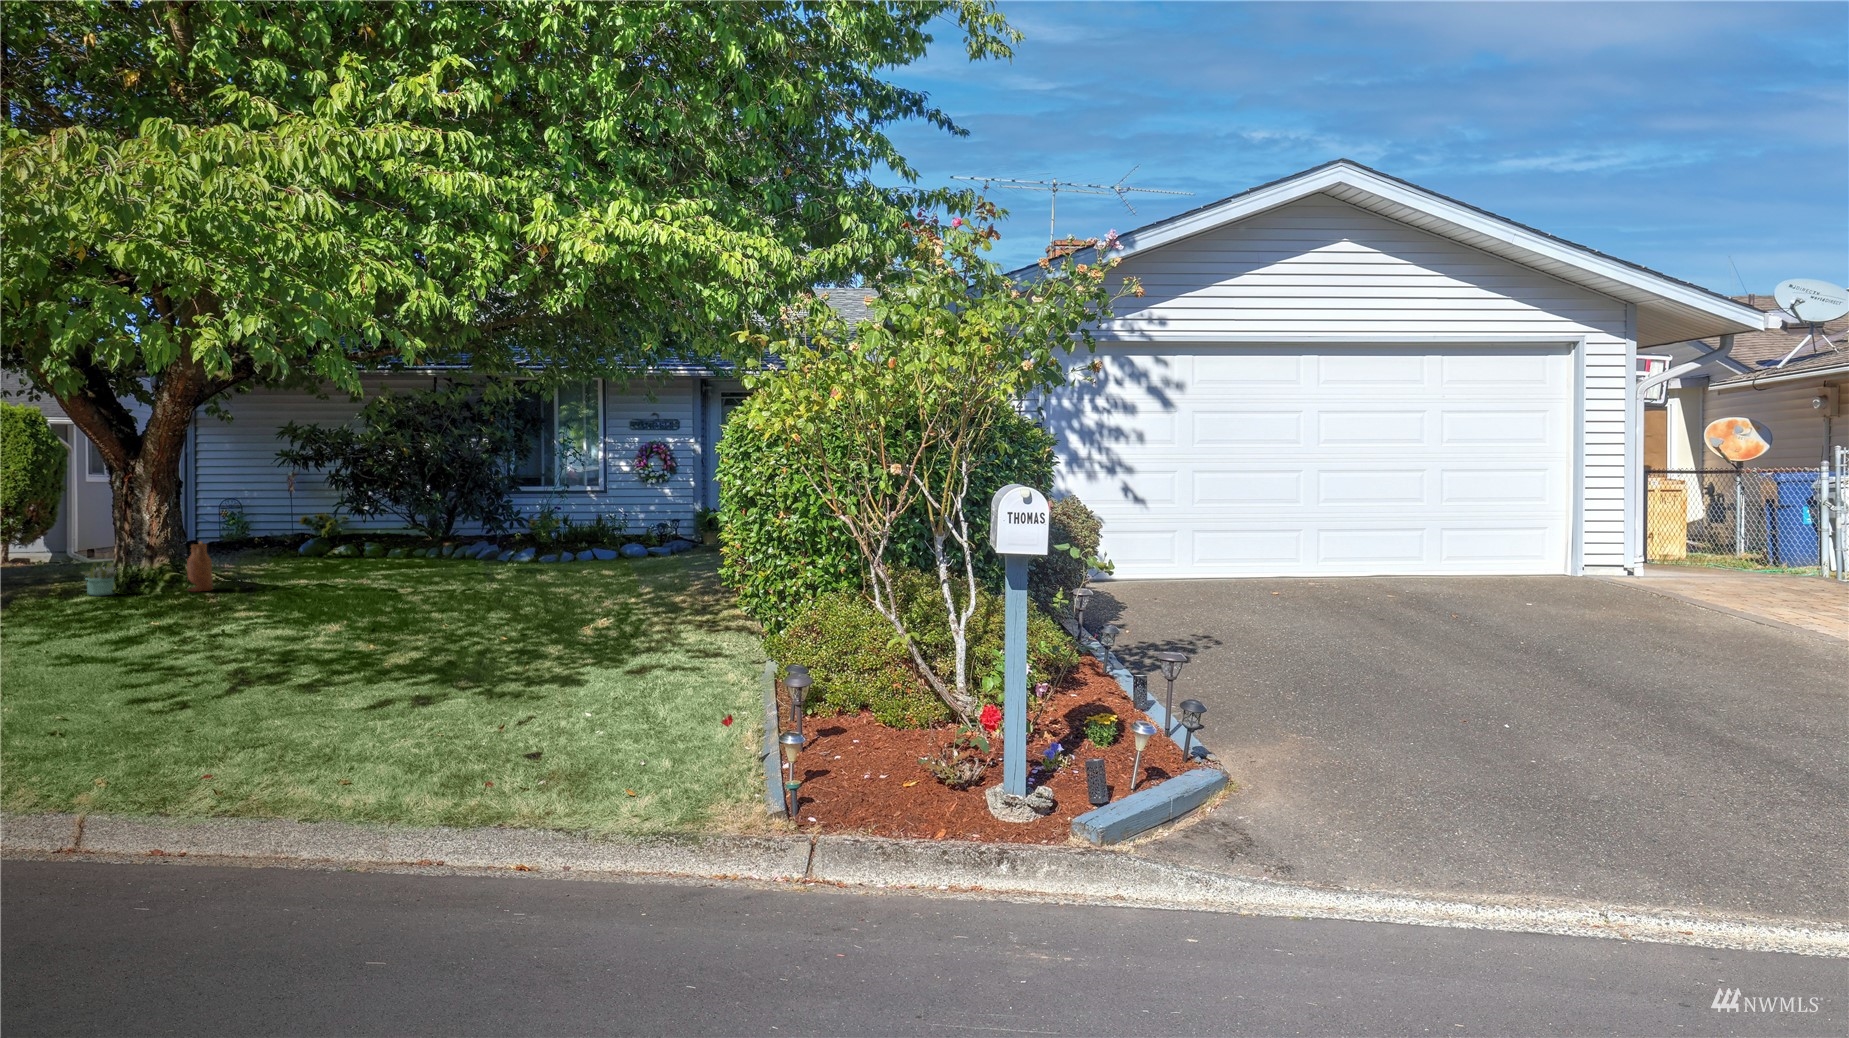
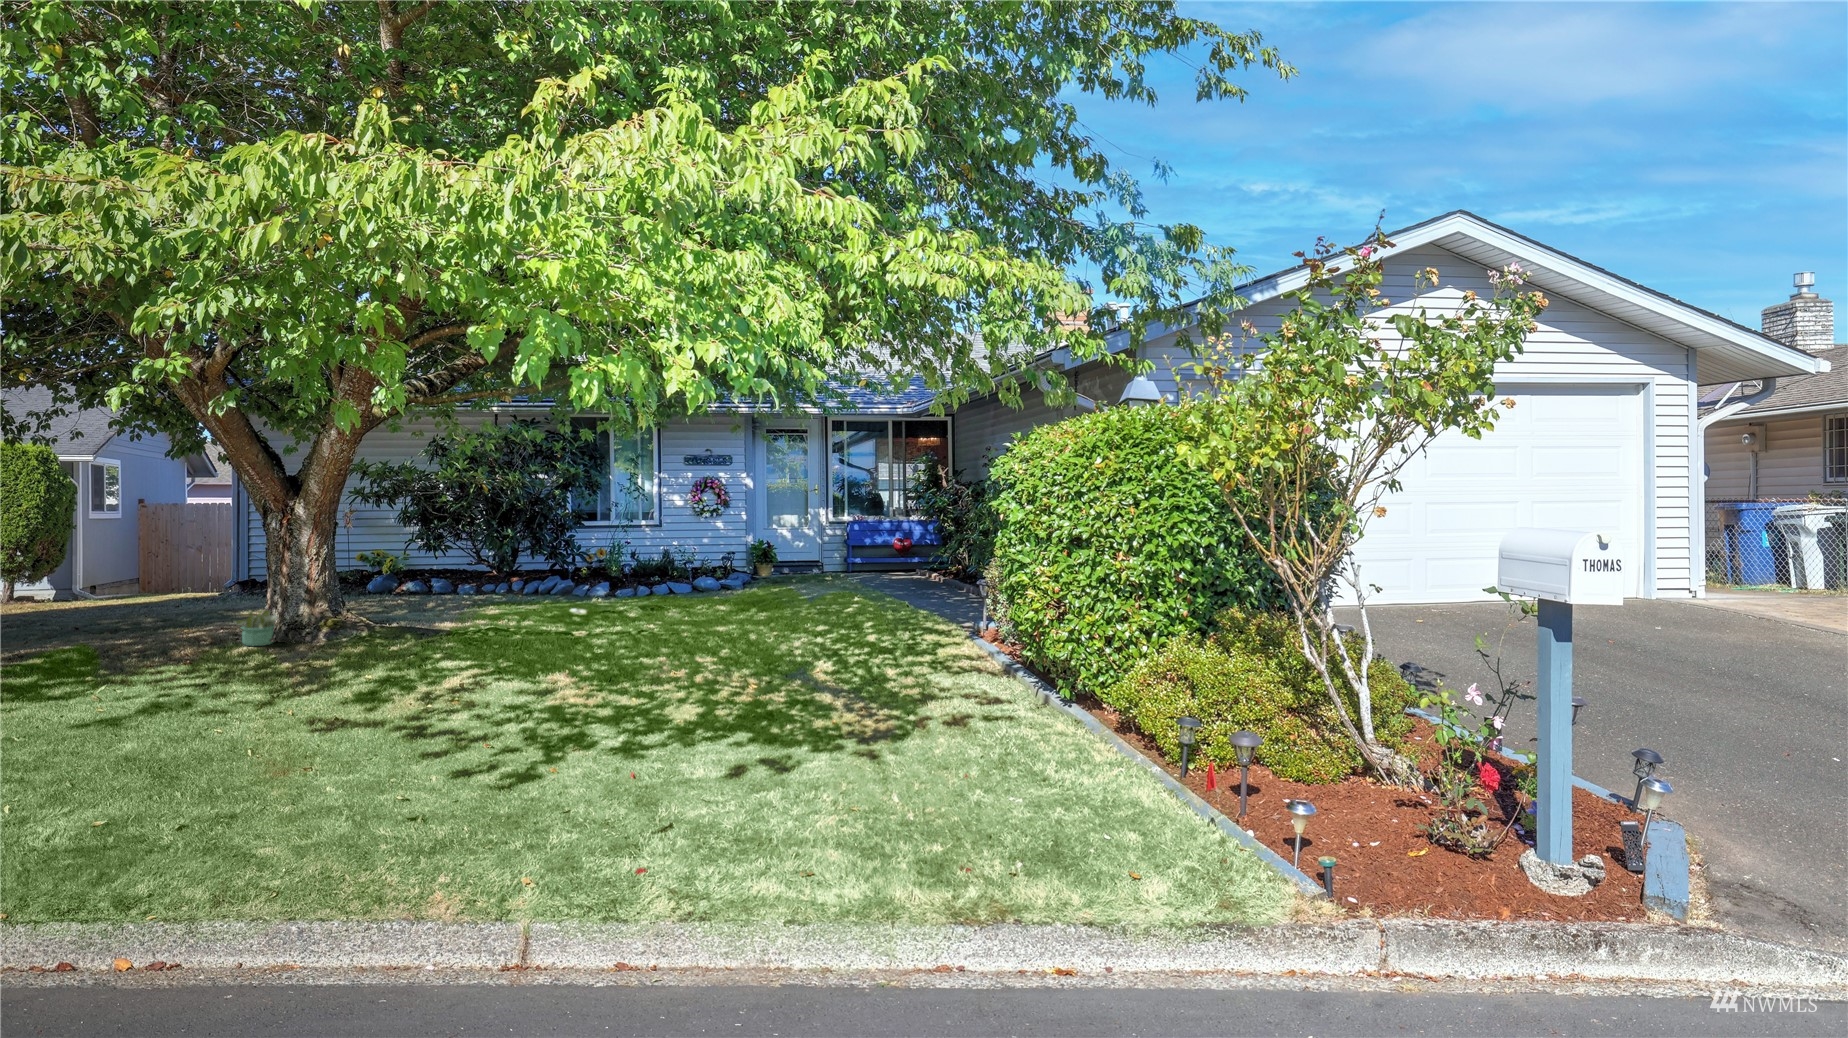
watering can: present [187,541,213,592] -> none [348,585,374,639]

